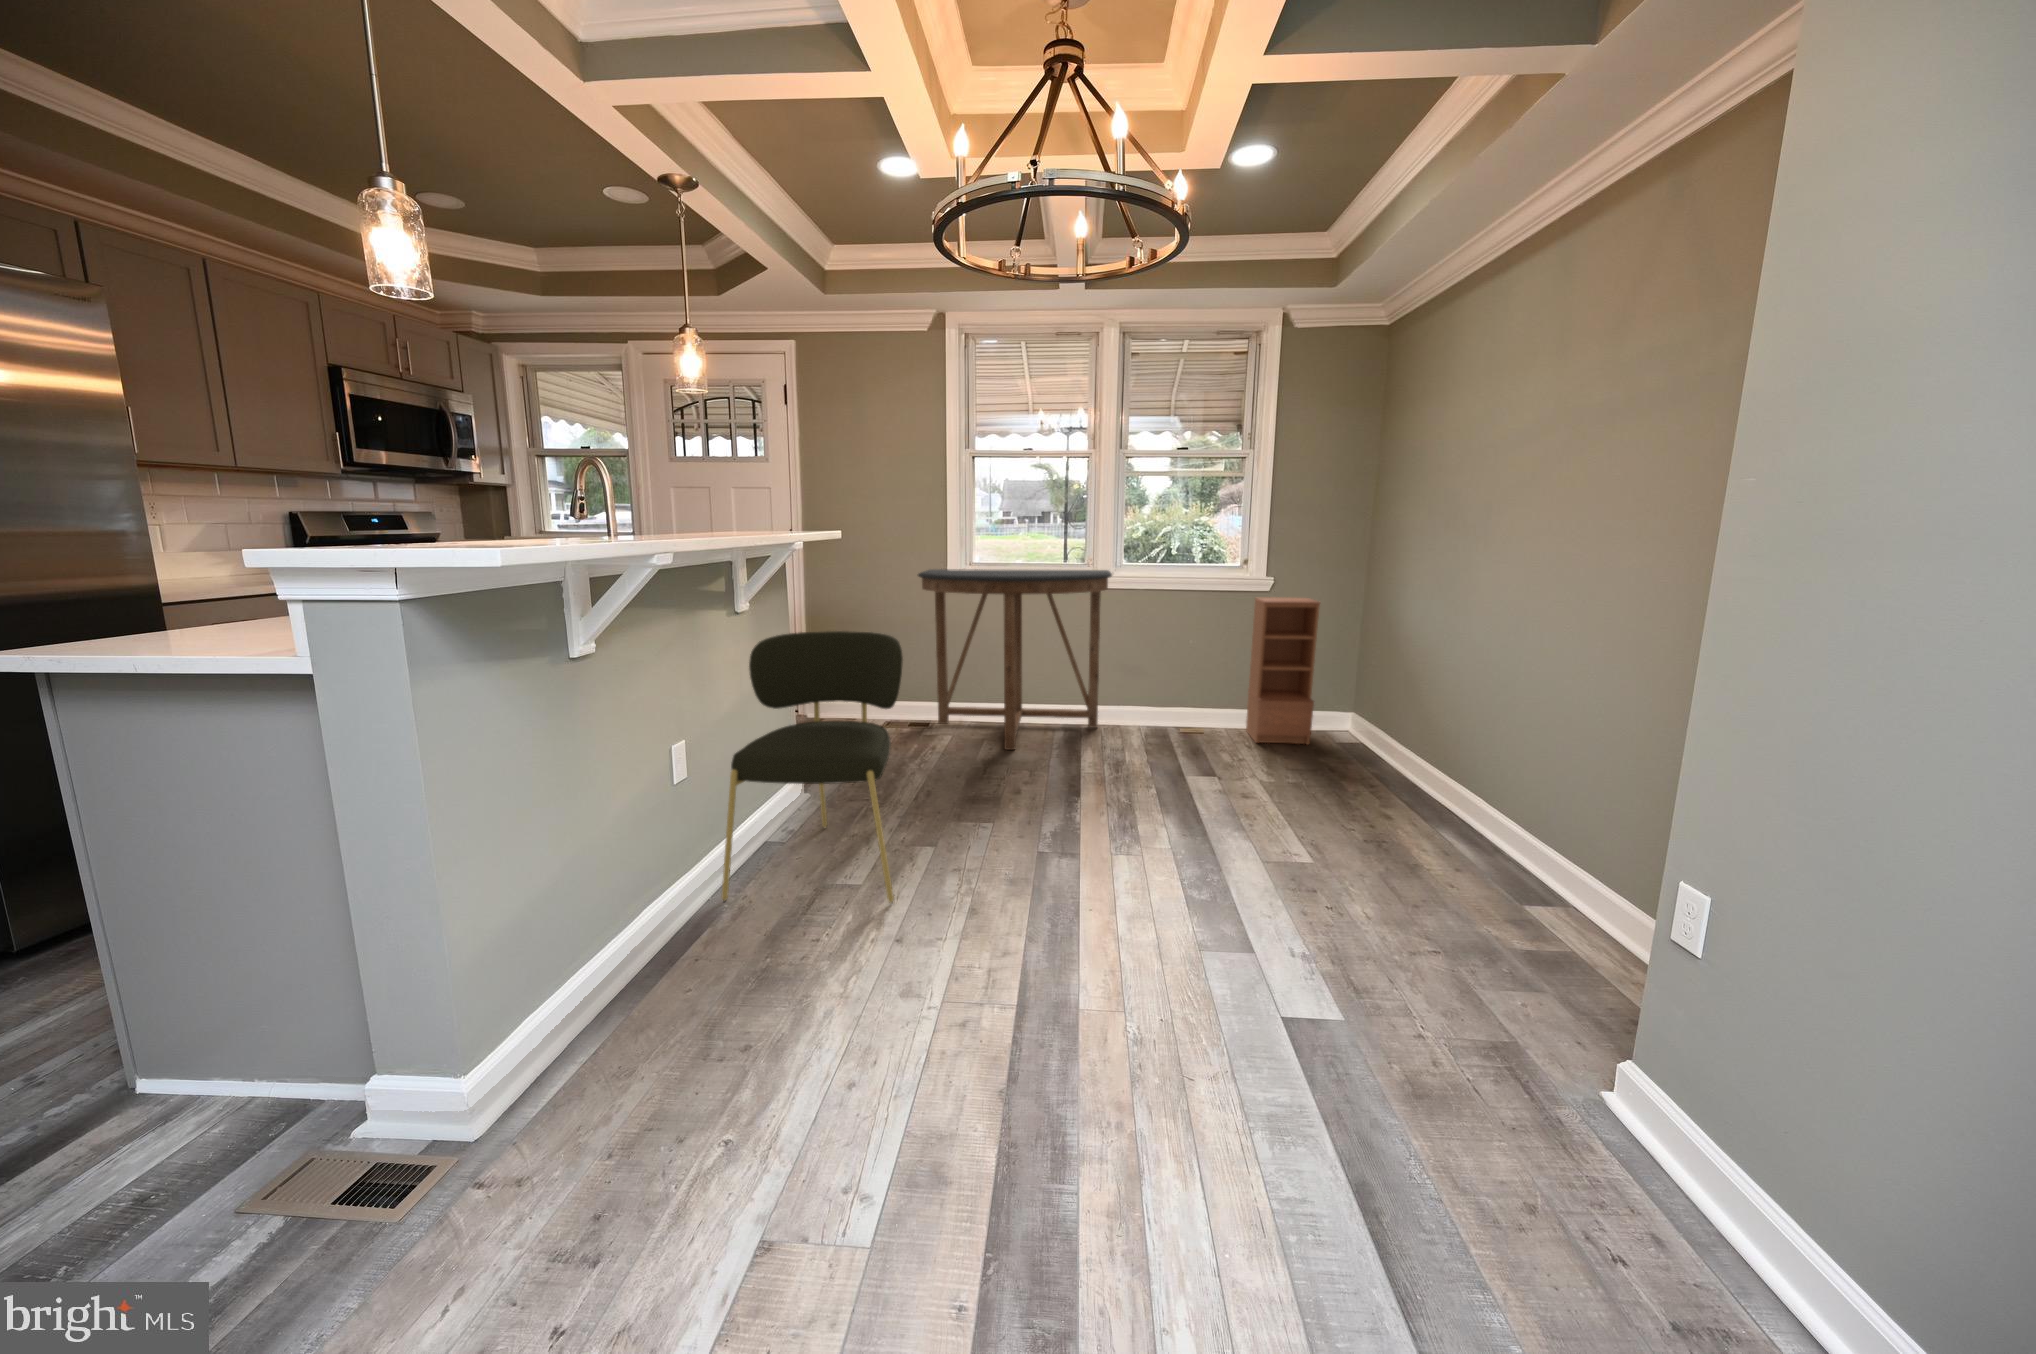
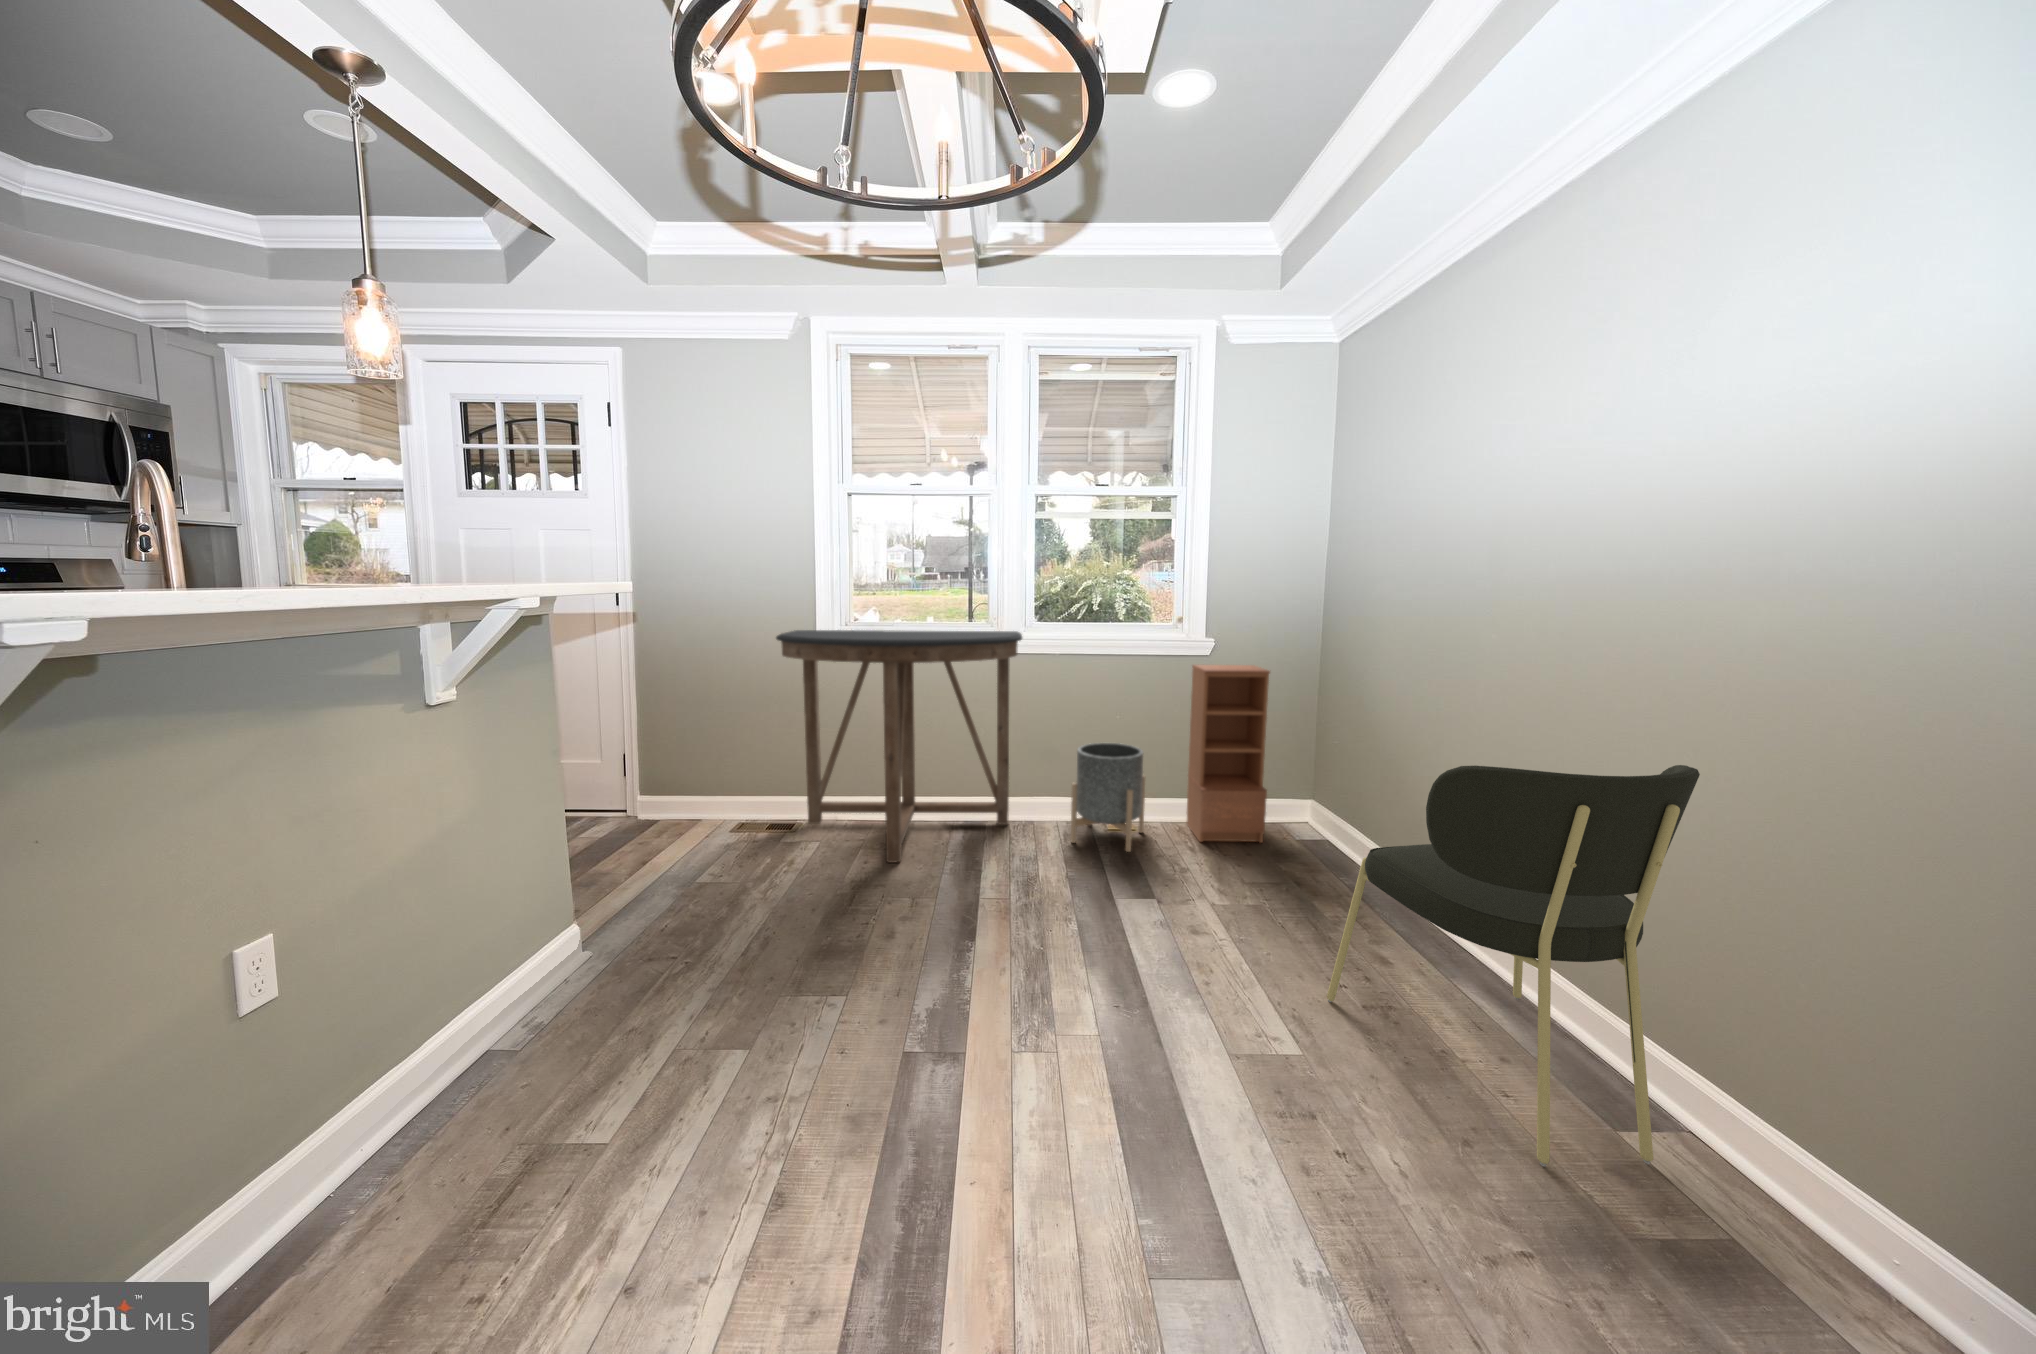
dining chair: present [722,631,903,904] -> present [1327,765,1700,1166]
planter: none [1149,662,1212,748] -> present [1071,743,1145,852]

